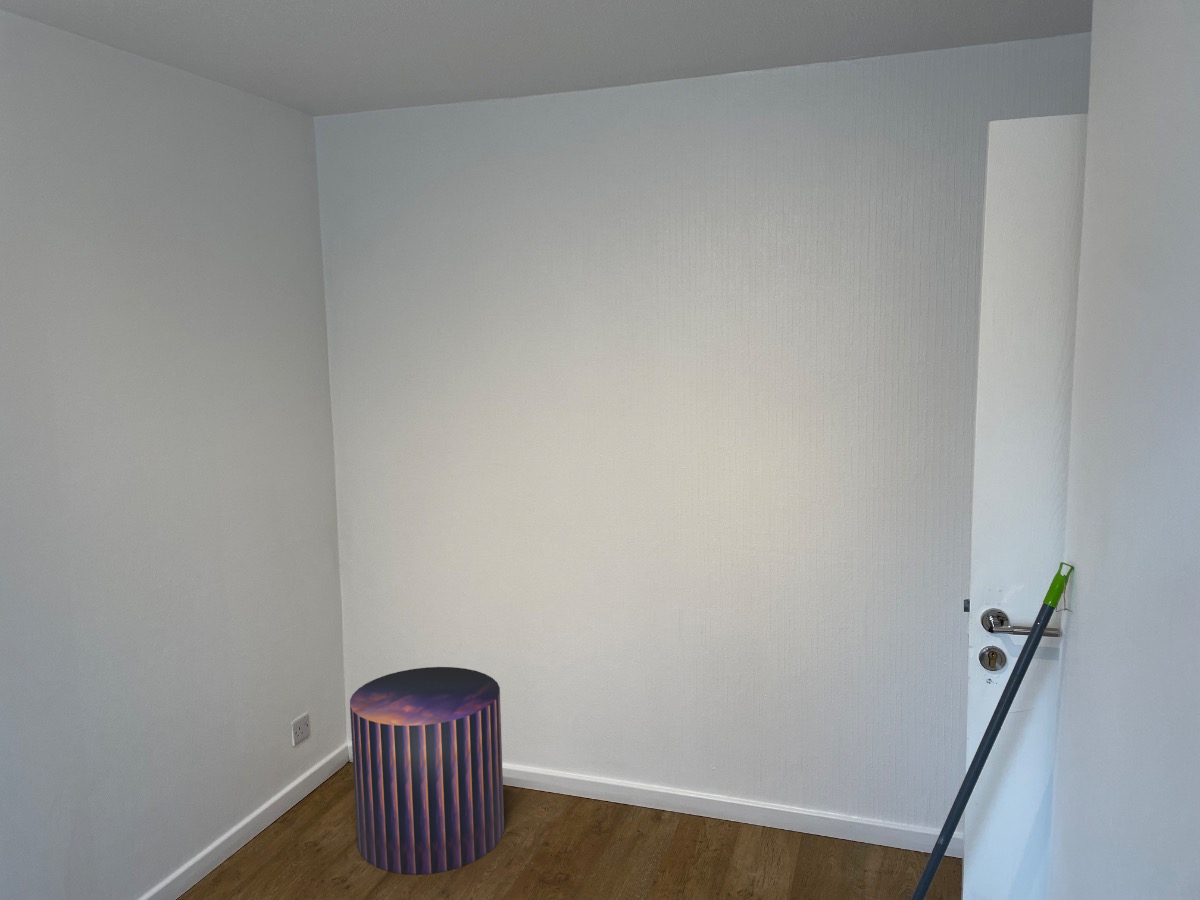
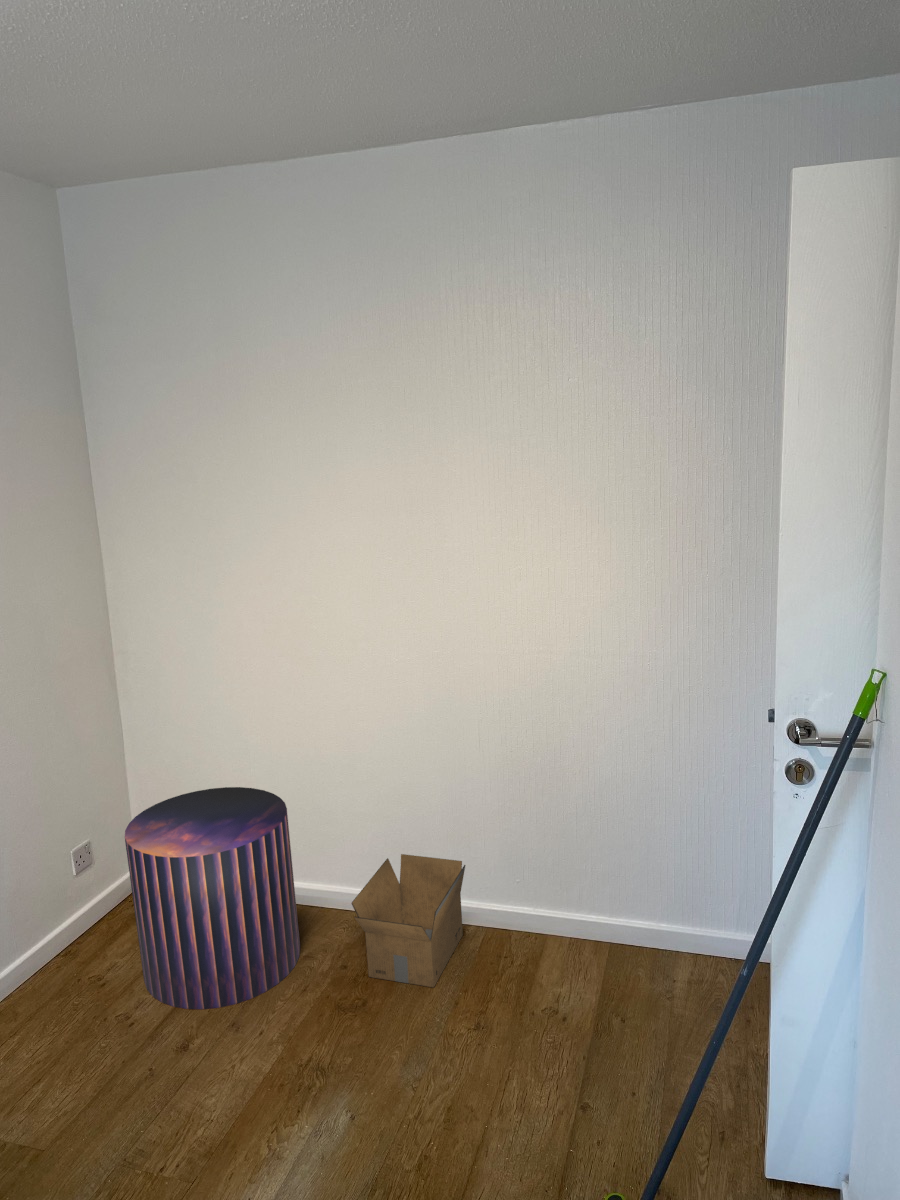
cardboard box: none [558,738,665,866] -> present [352,854,465,987]

